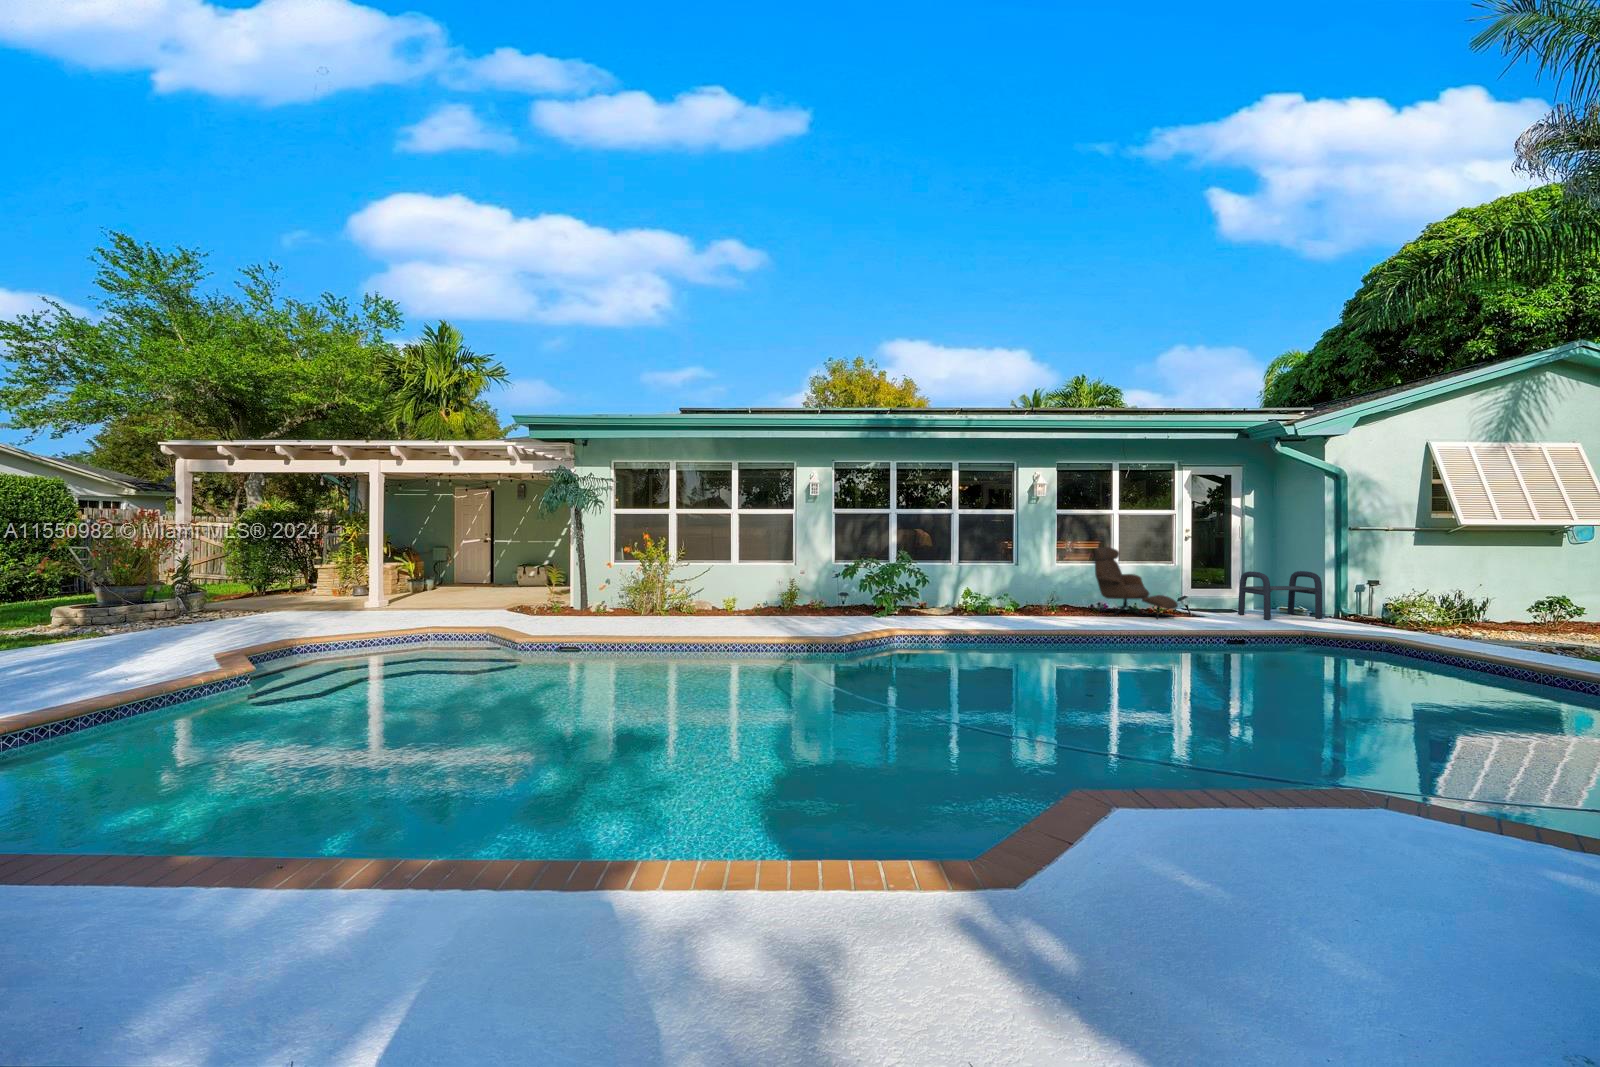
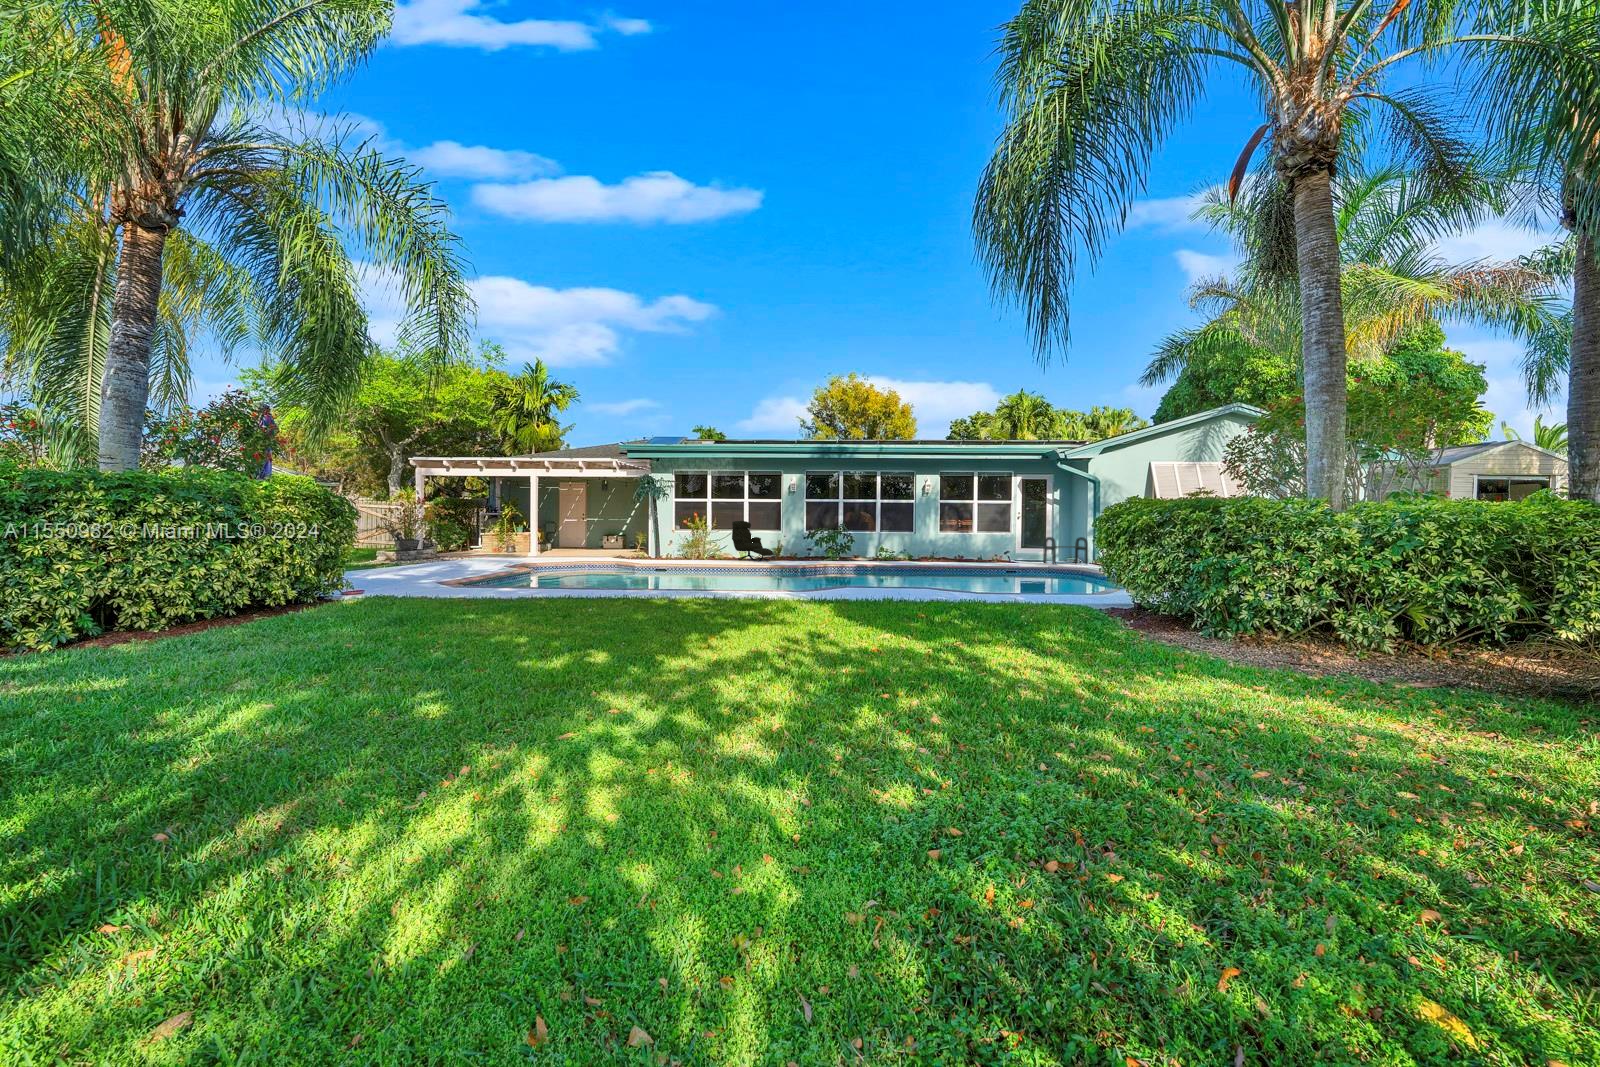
lounge chair: present [1095,547,1178,619] -> present [732,521,773,561]

